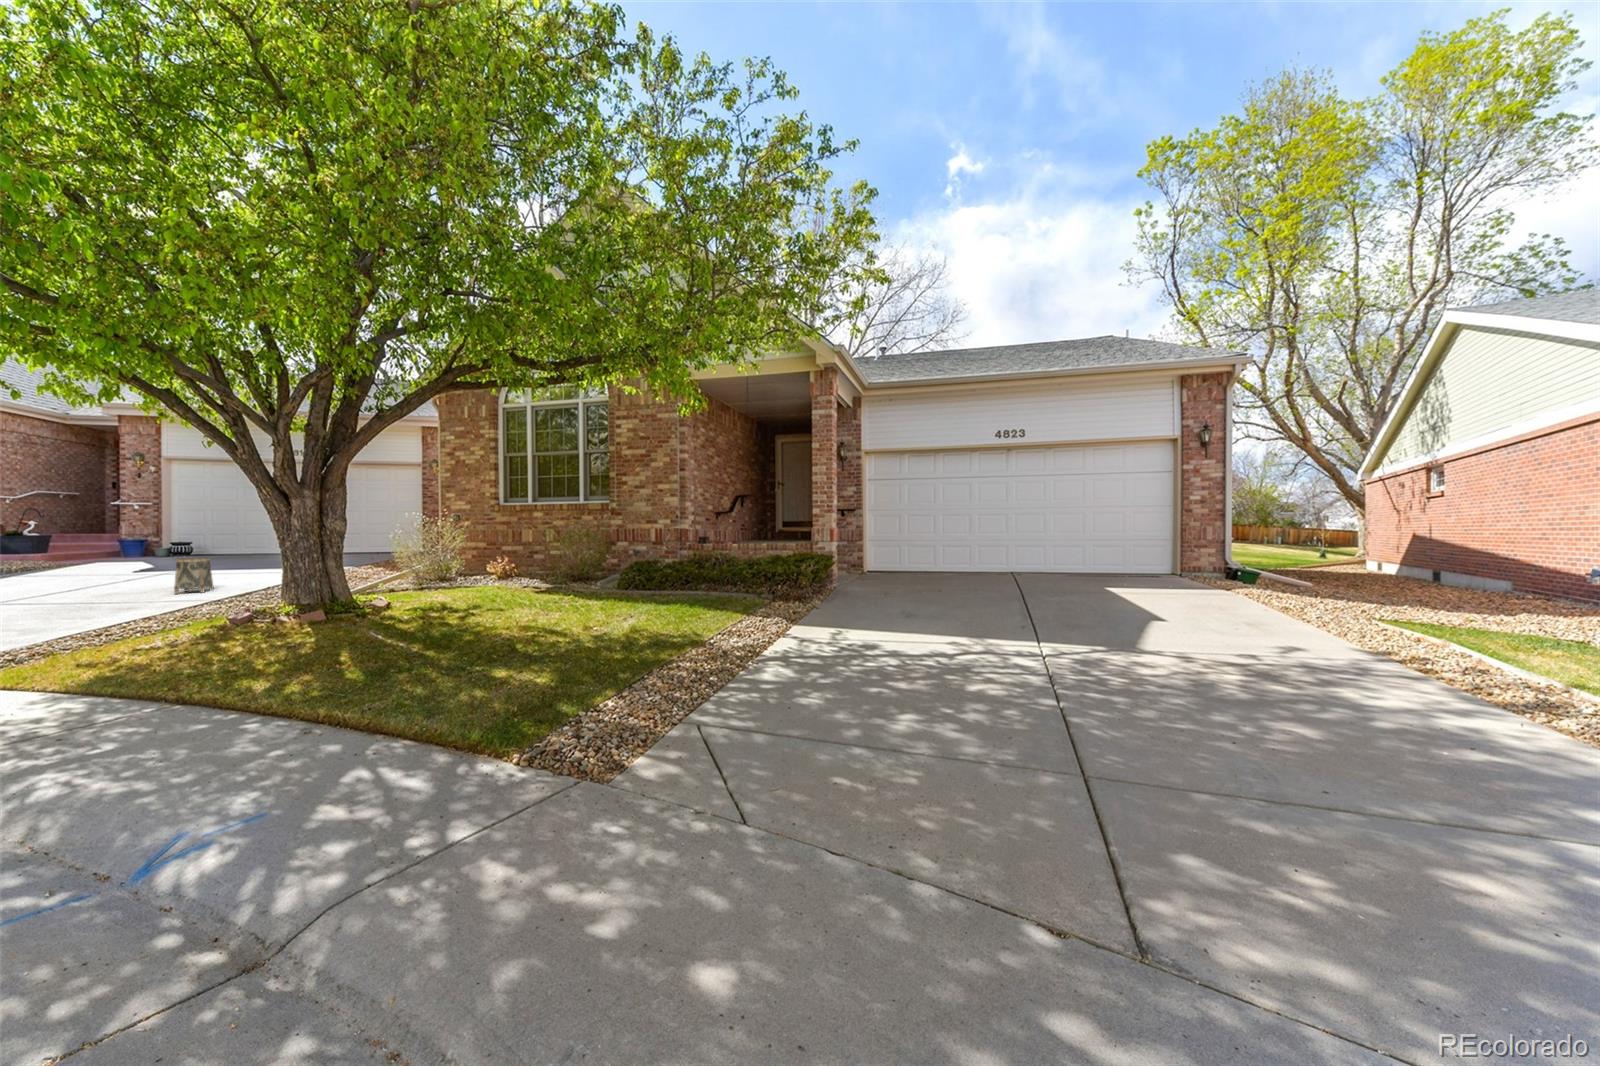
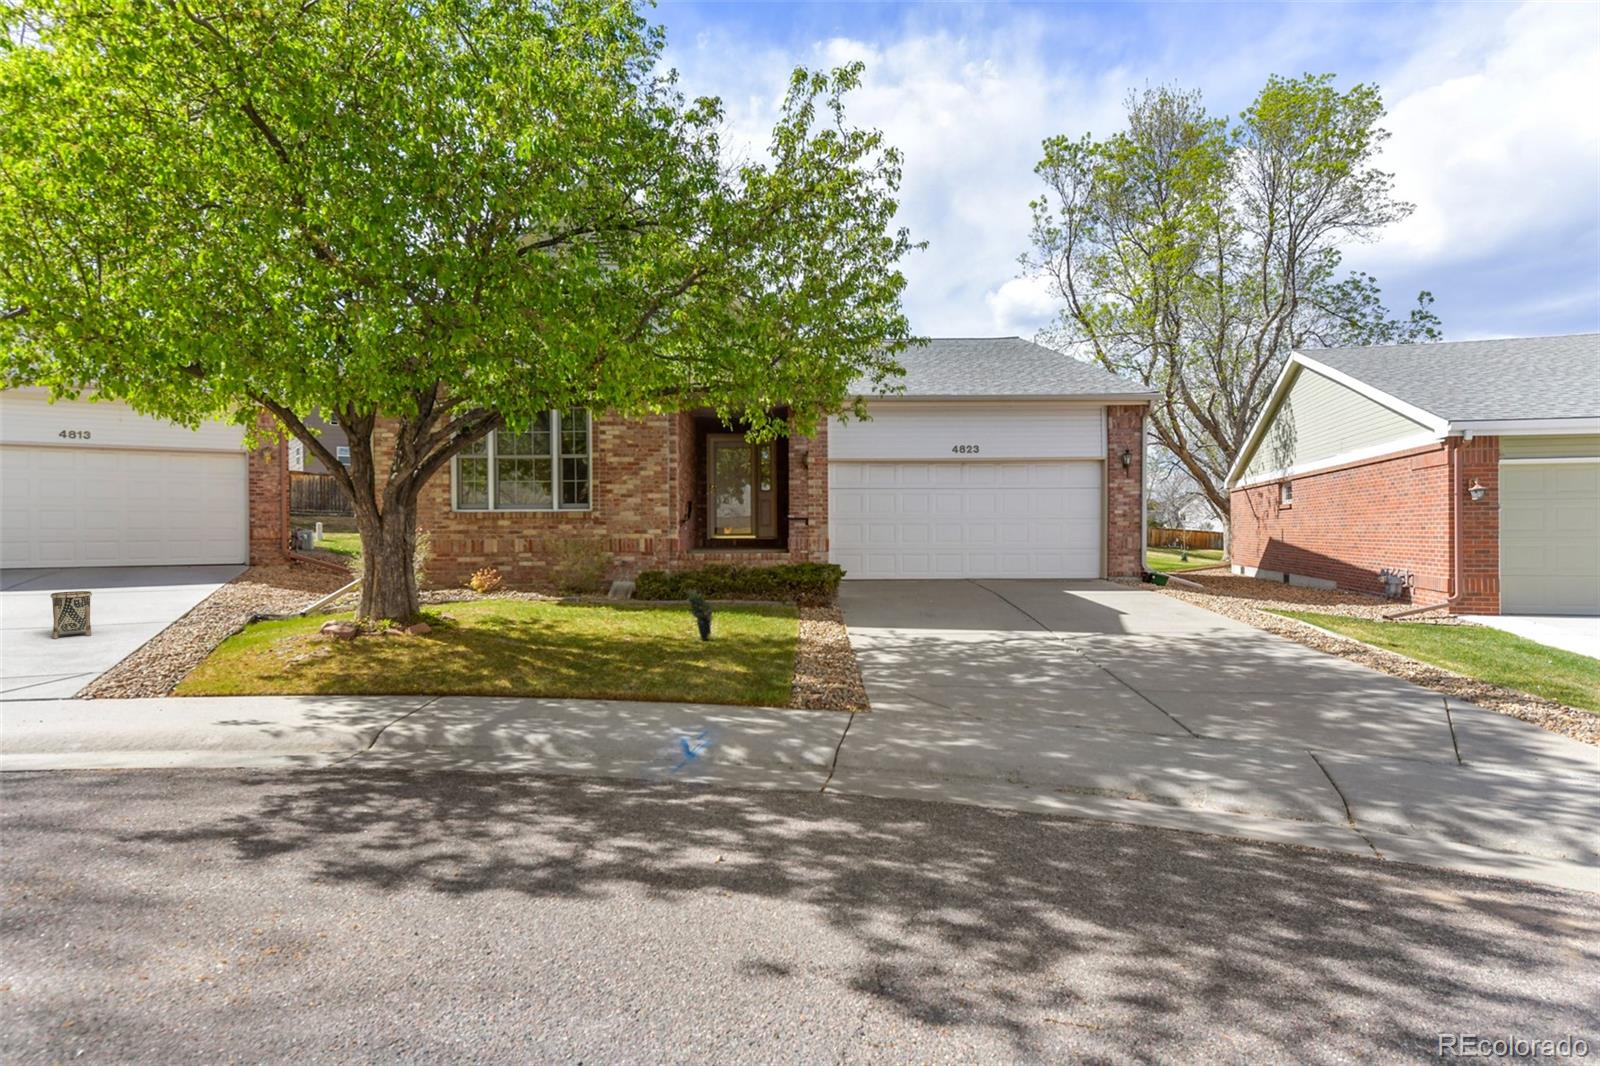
potted plant: none [617,569,650,624] -> present [684,590,713,640]

